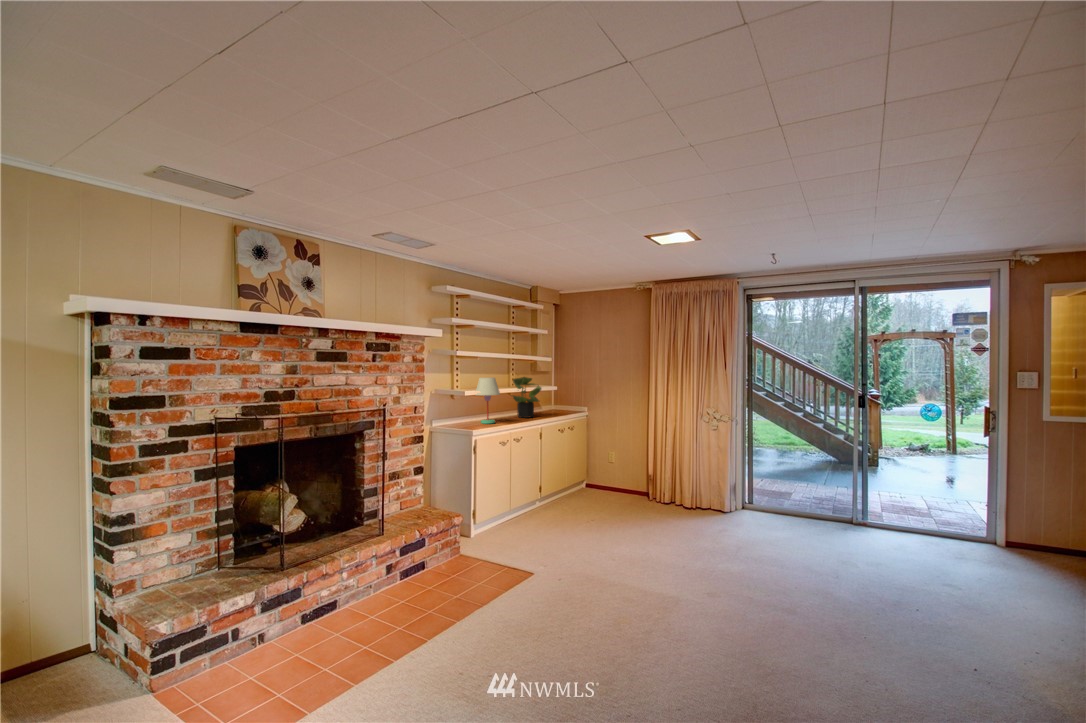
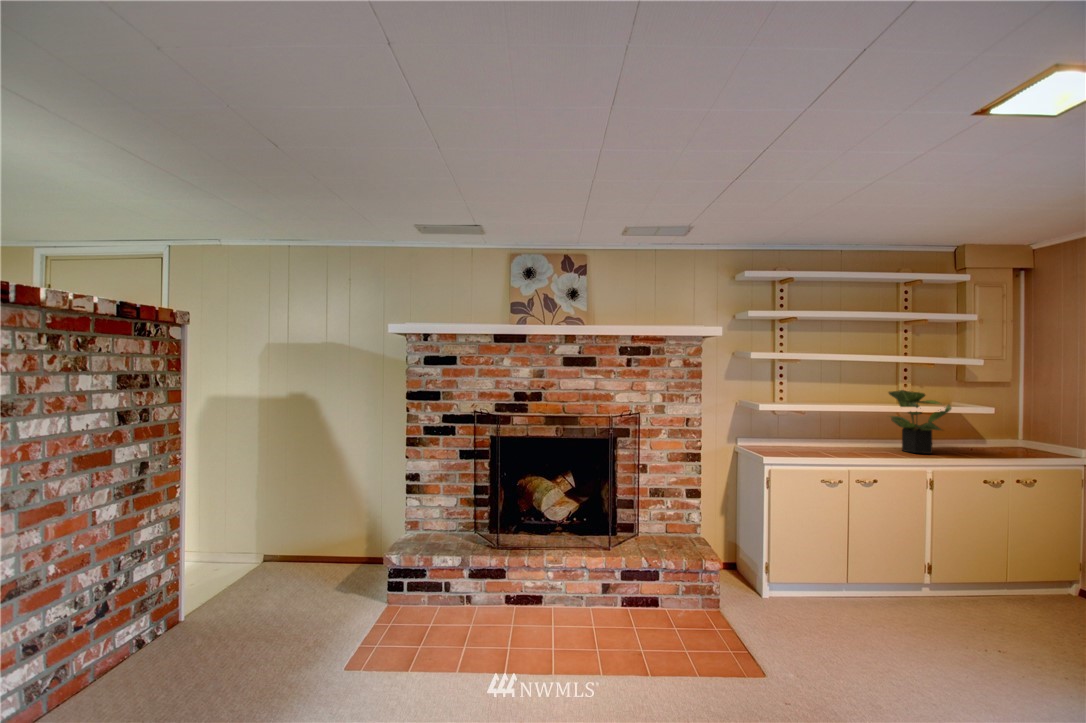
table lamp: present [475,377,500,424] -> none [802,388,843,453]

